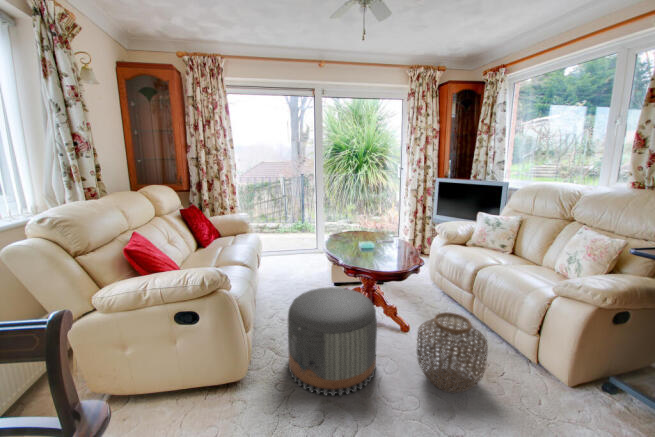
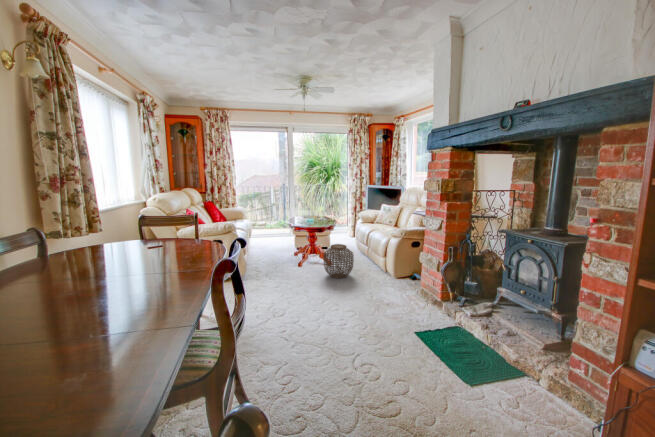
pouf: present [288,287,377,396] -> none [263,237,307,280]

